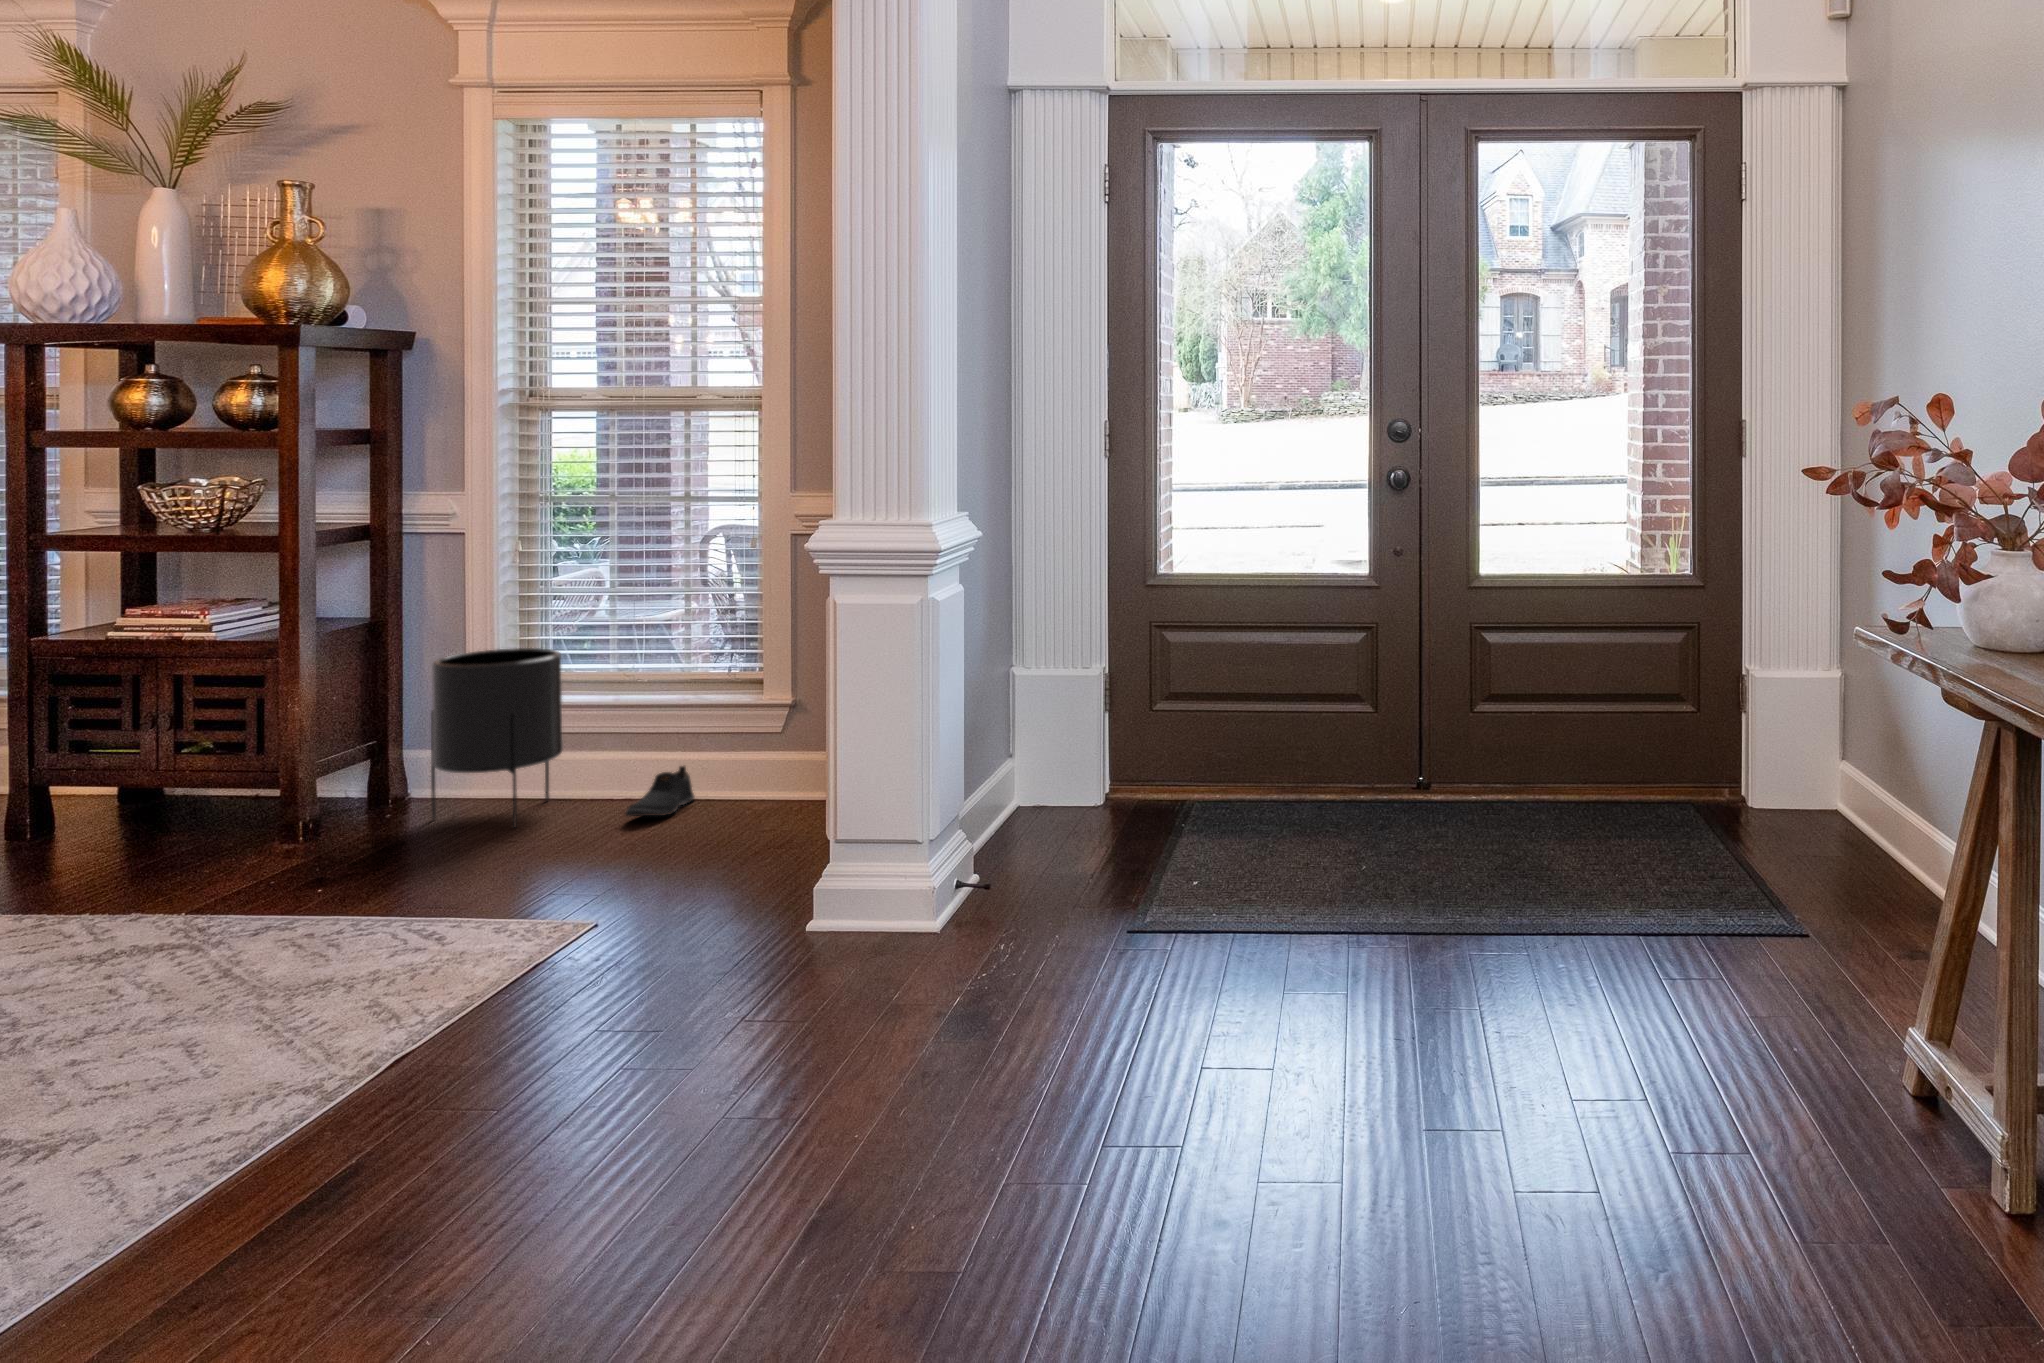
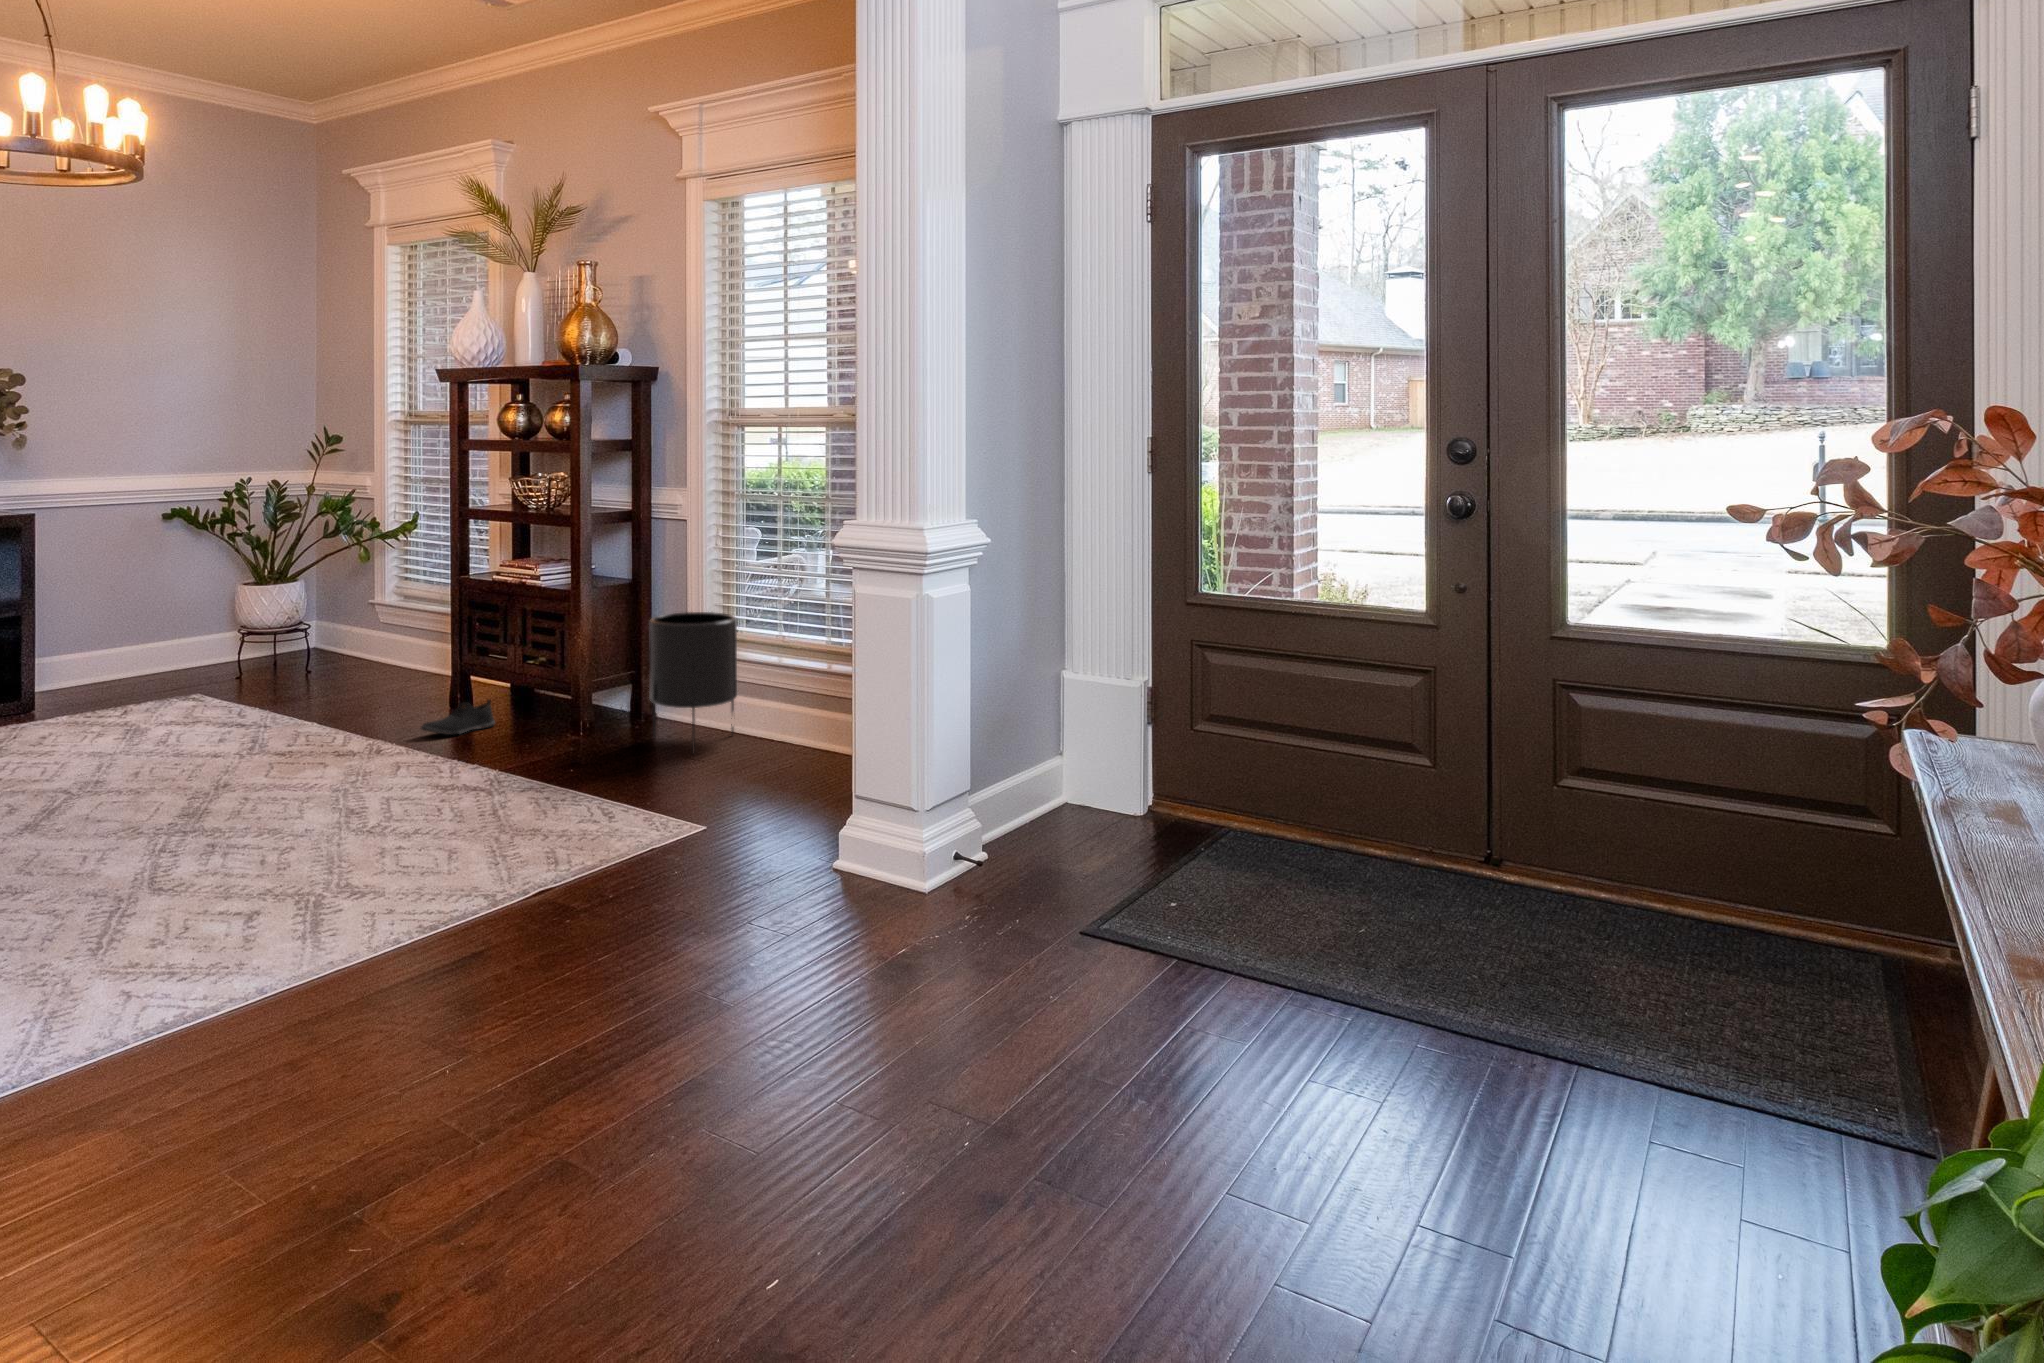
shoe: present [625,766,695,817] -> present [421,700,495,735]

